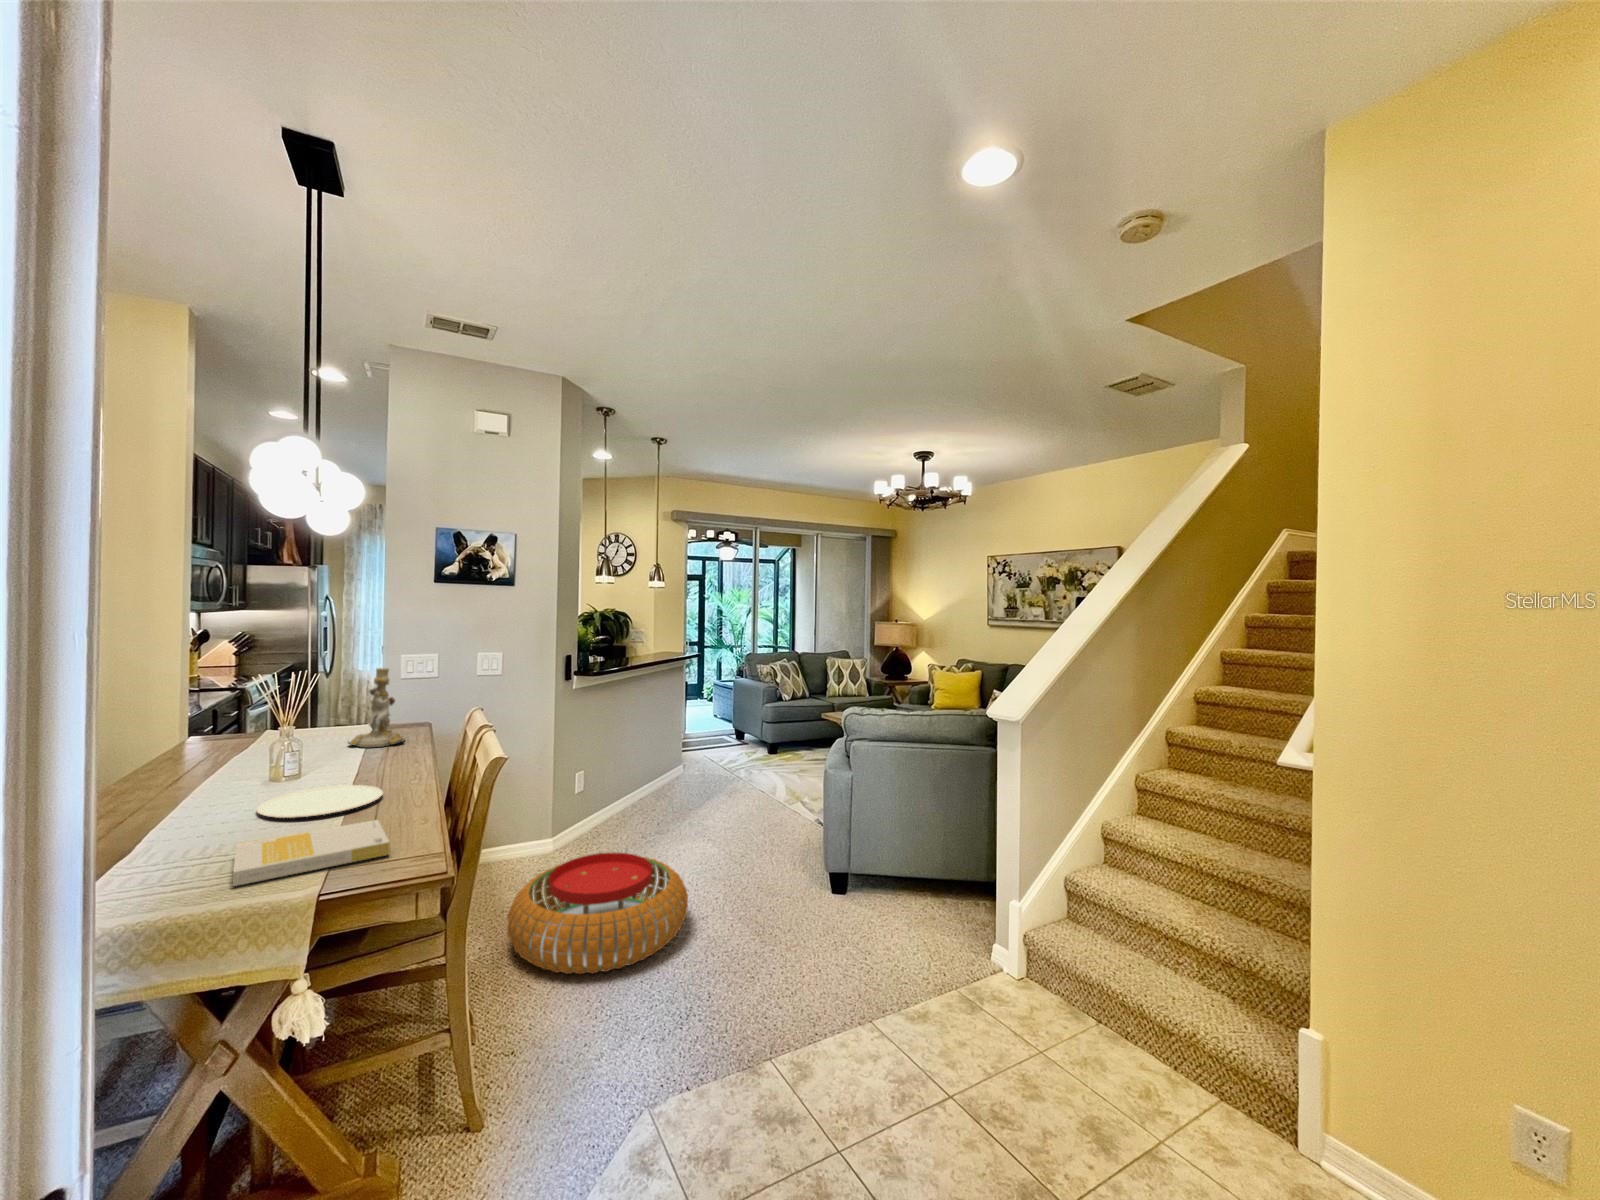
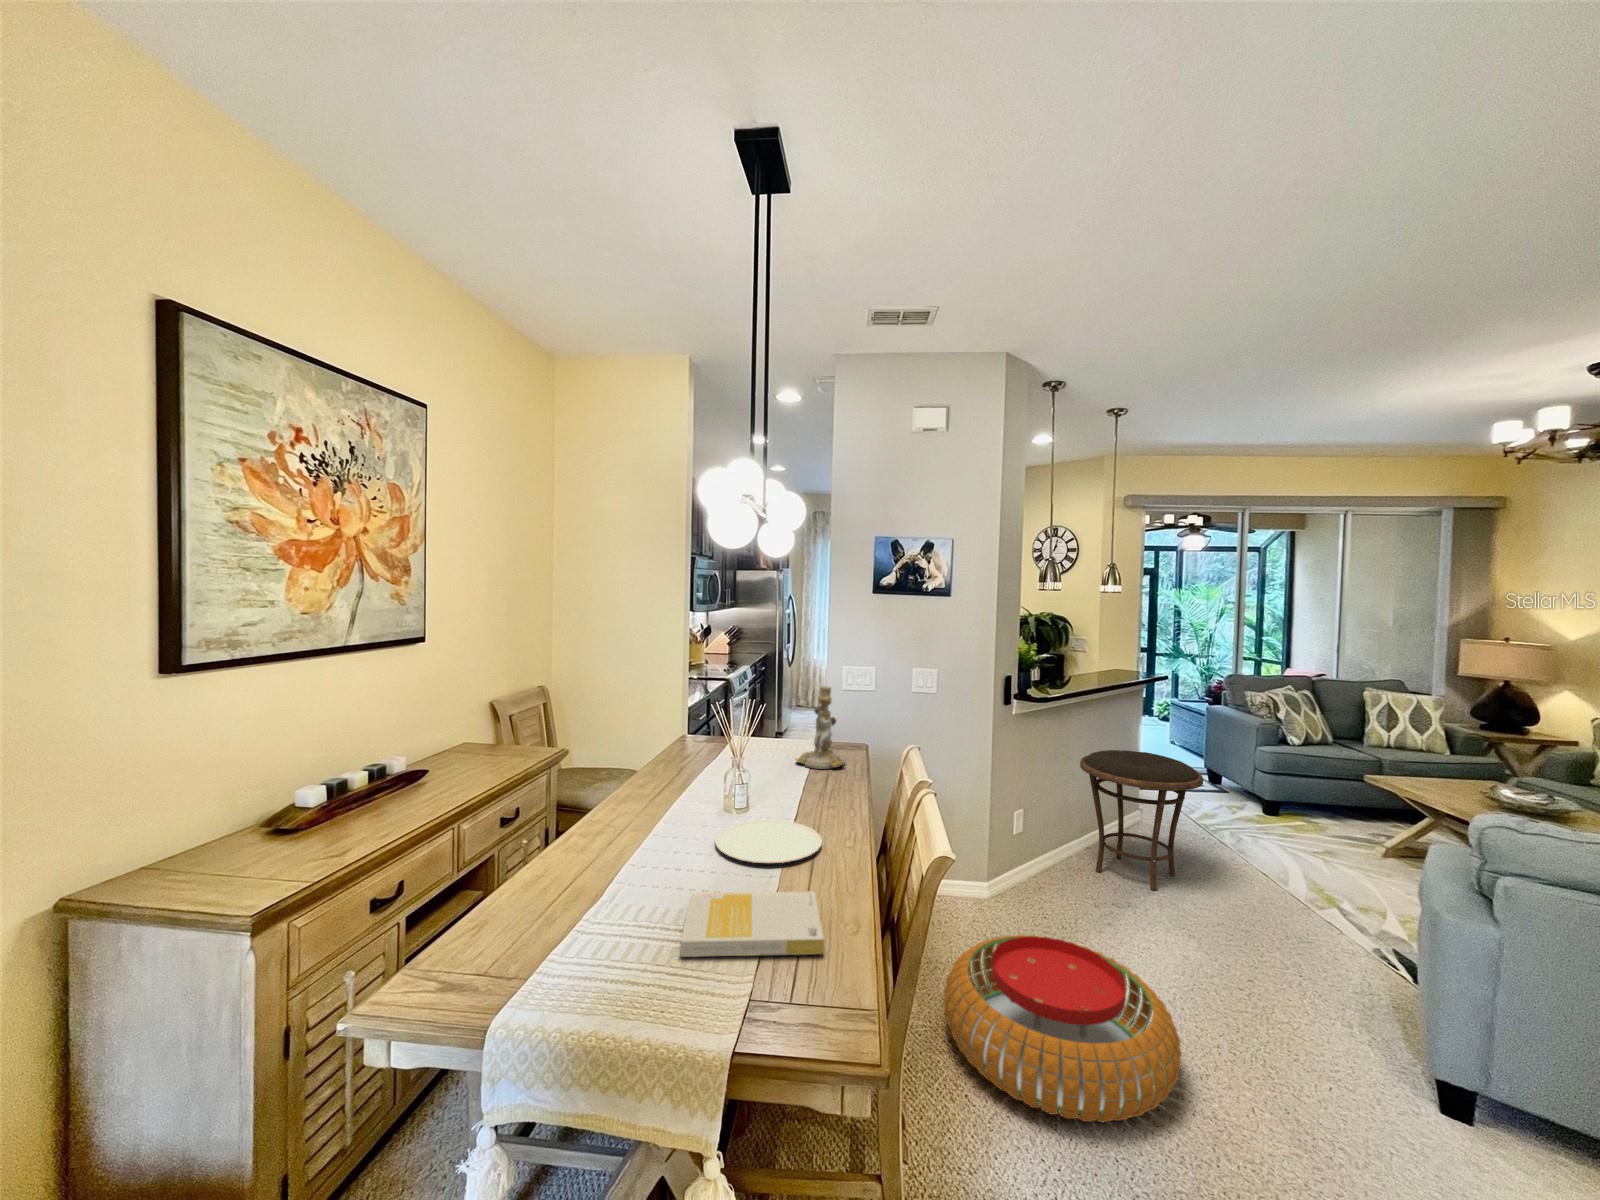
side table: none [632,713,720,817] -> present [1080,750,1203,891]

